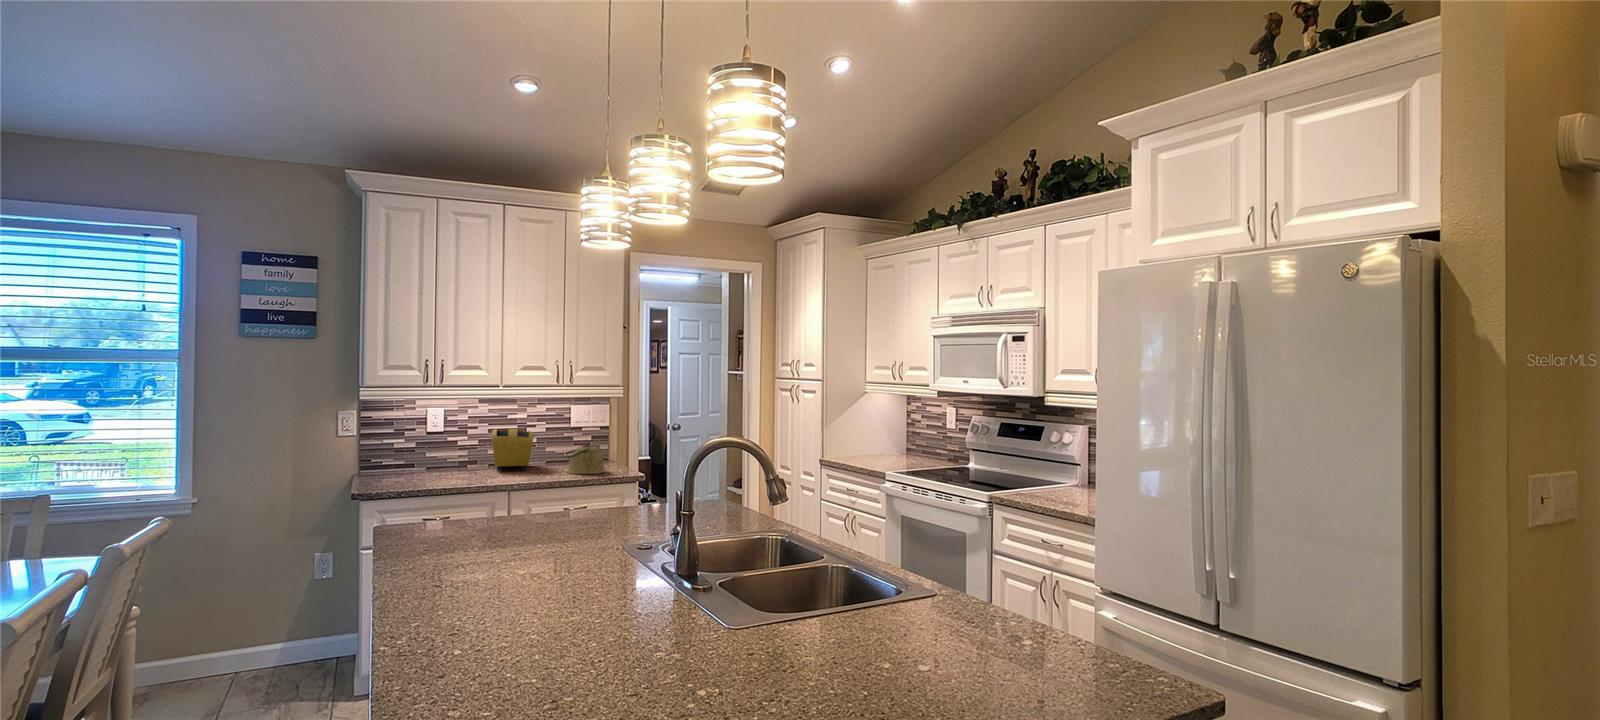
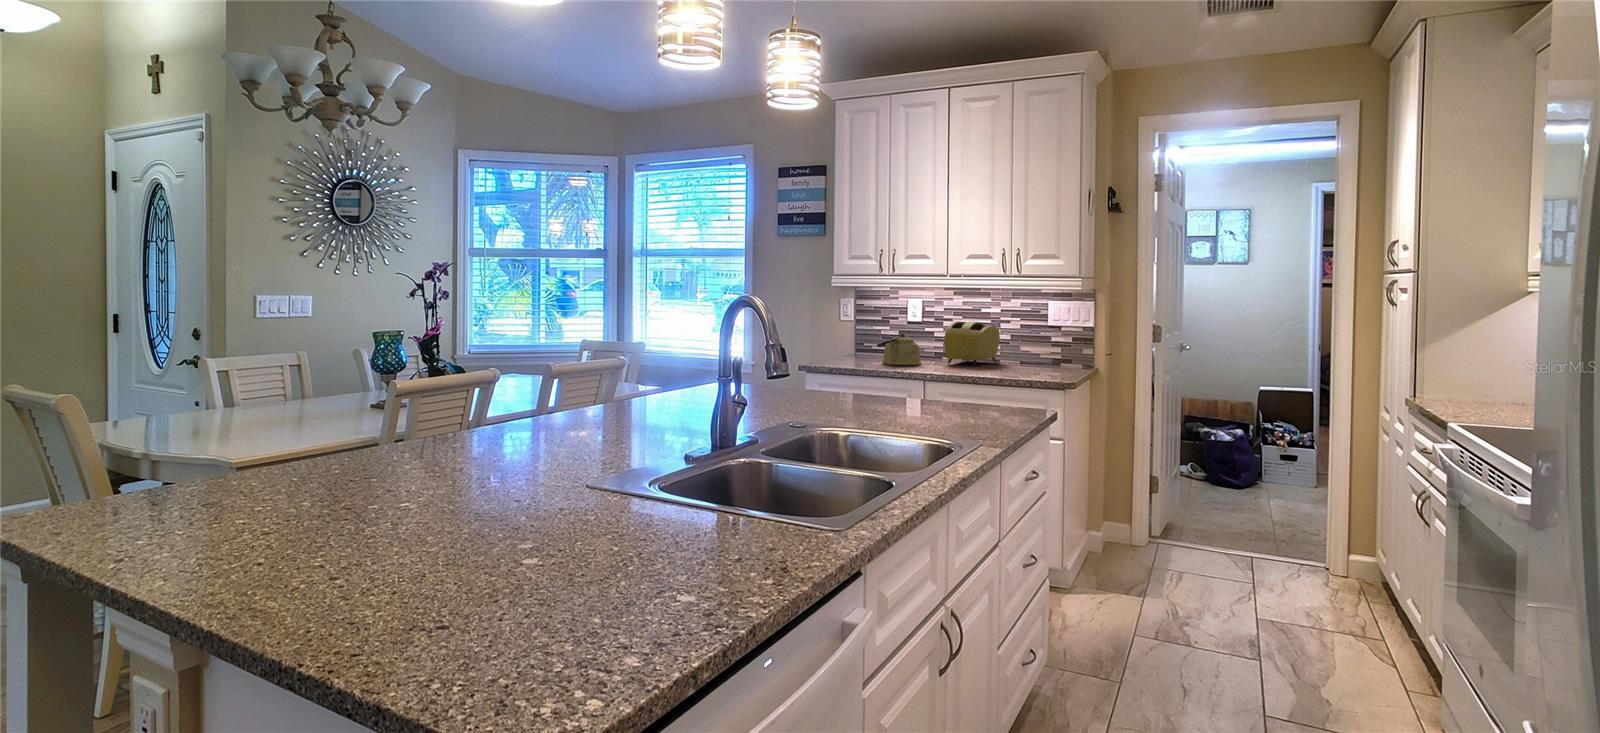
kettle: present [565,443,605,474] -> present [877,333,921,365]

